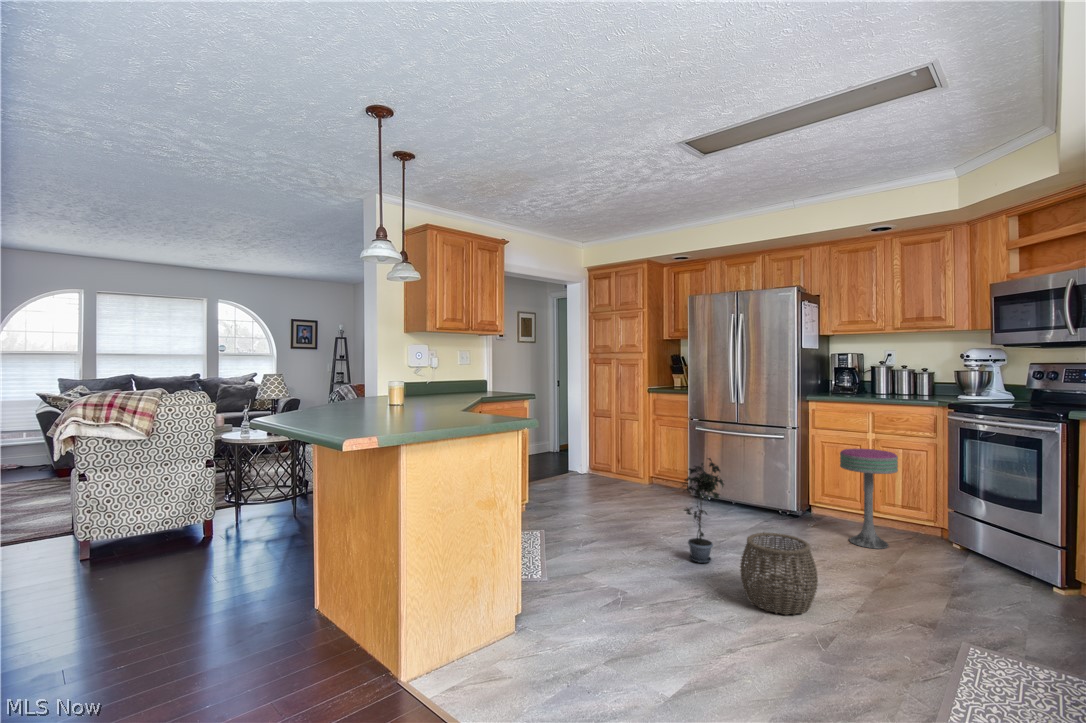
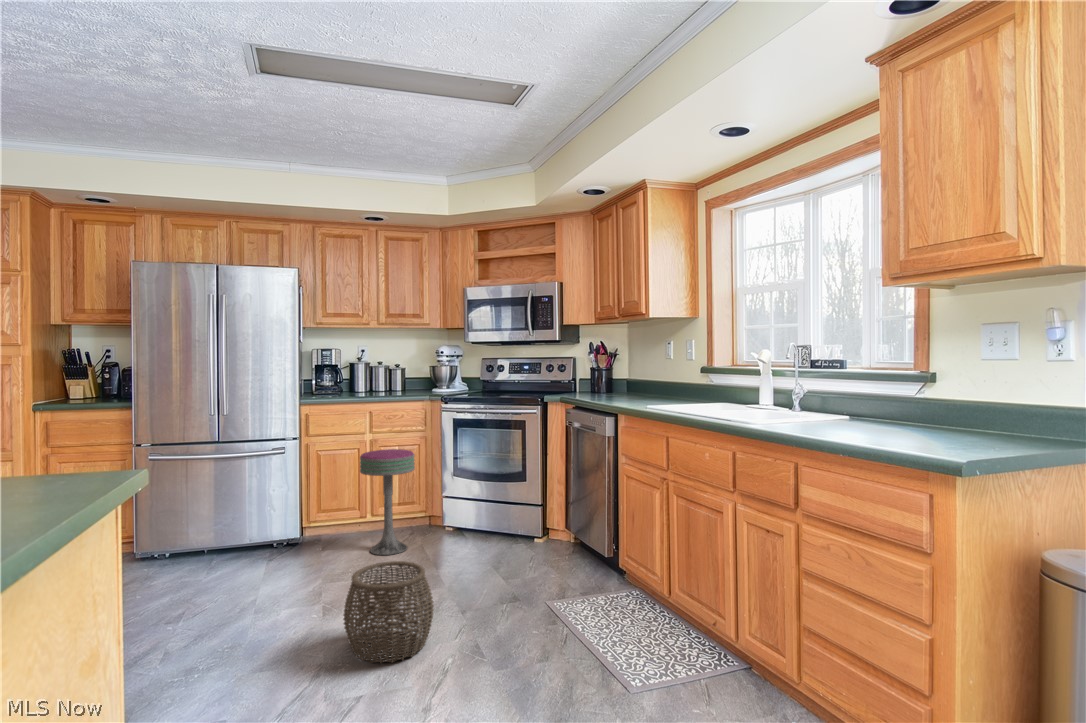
potted plant: present [684,458,724,563] -> none [215,491,295,645]

